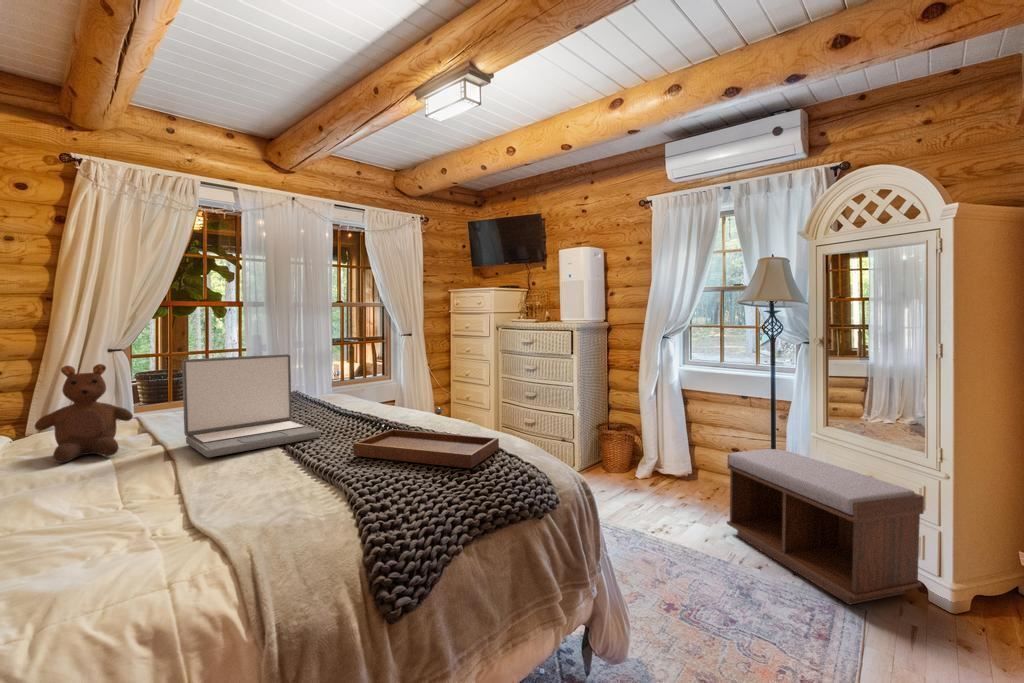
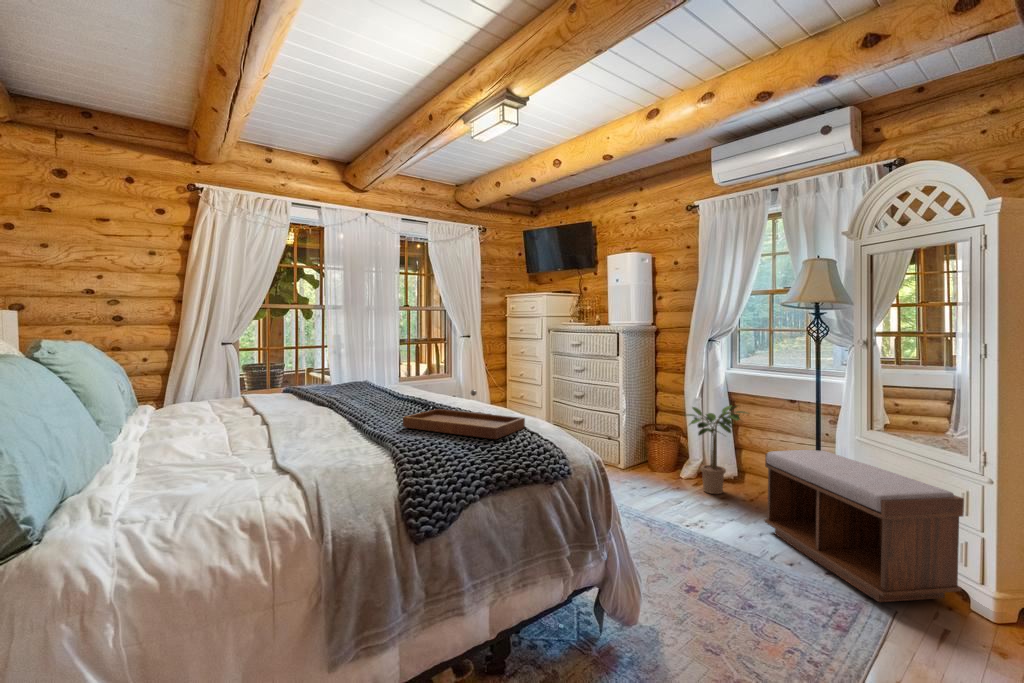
laptop: present [182,354,321,457] -> none [274,345,380,424]
teddy bear: present [35,364,133,463] -> none [168,350,237,425]
potted plant: none [640,404,706,495] -> present [687,405,747,494]

